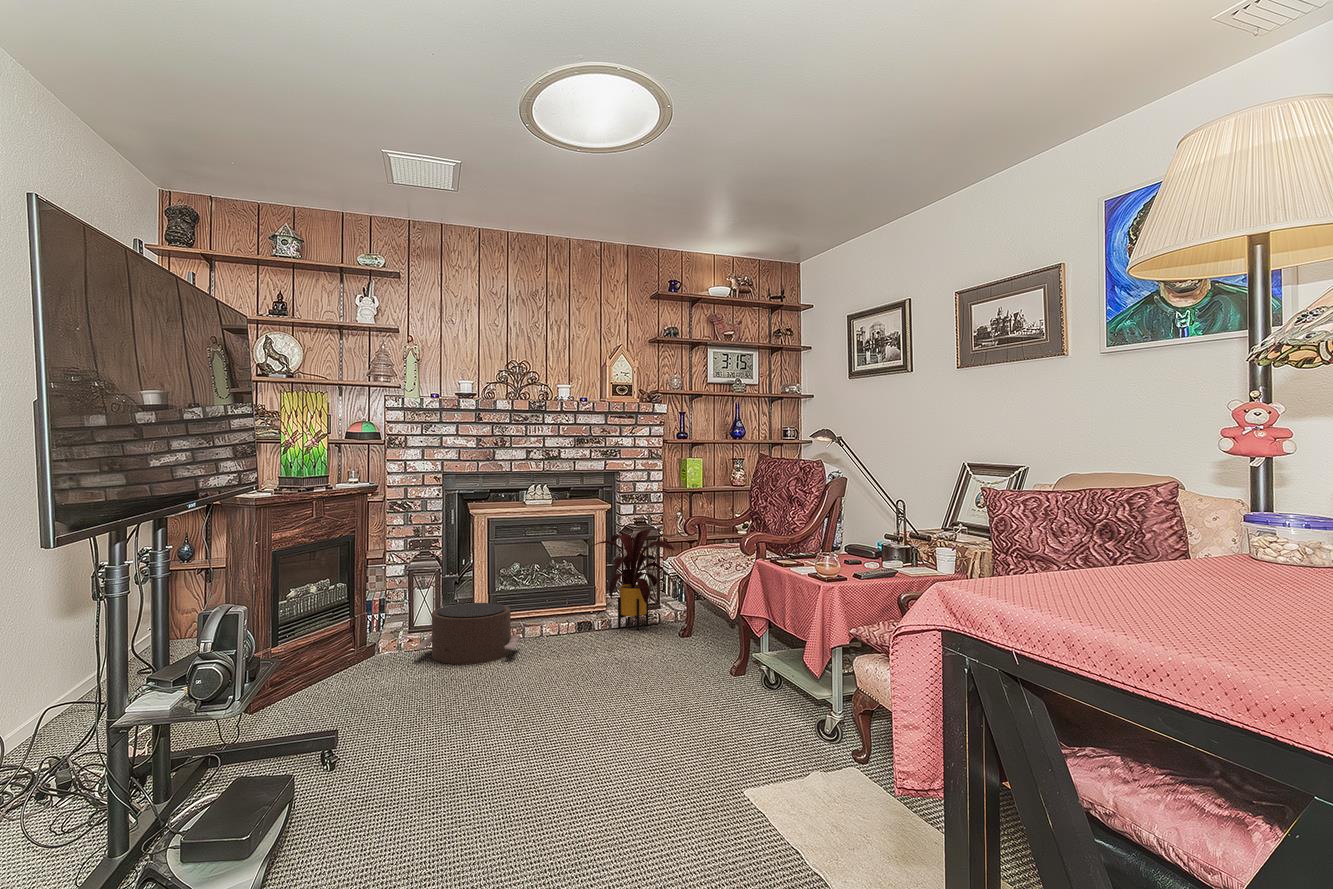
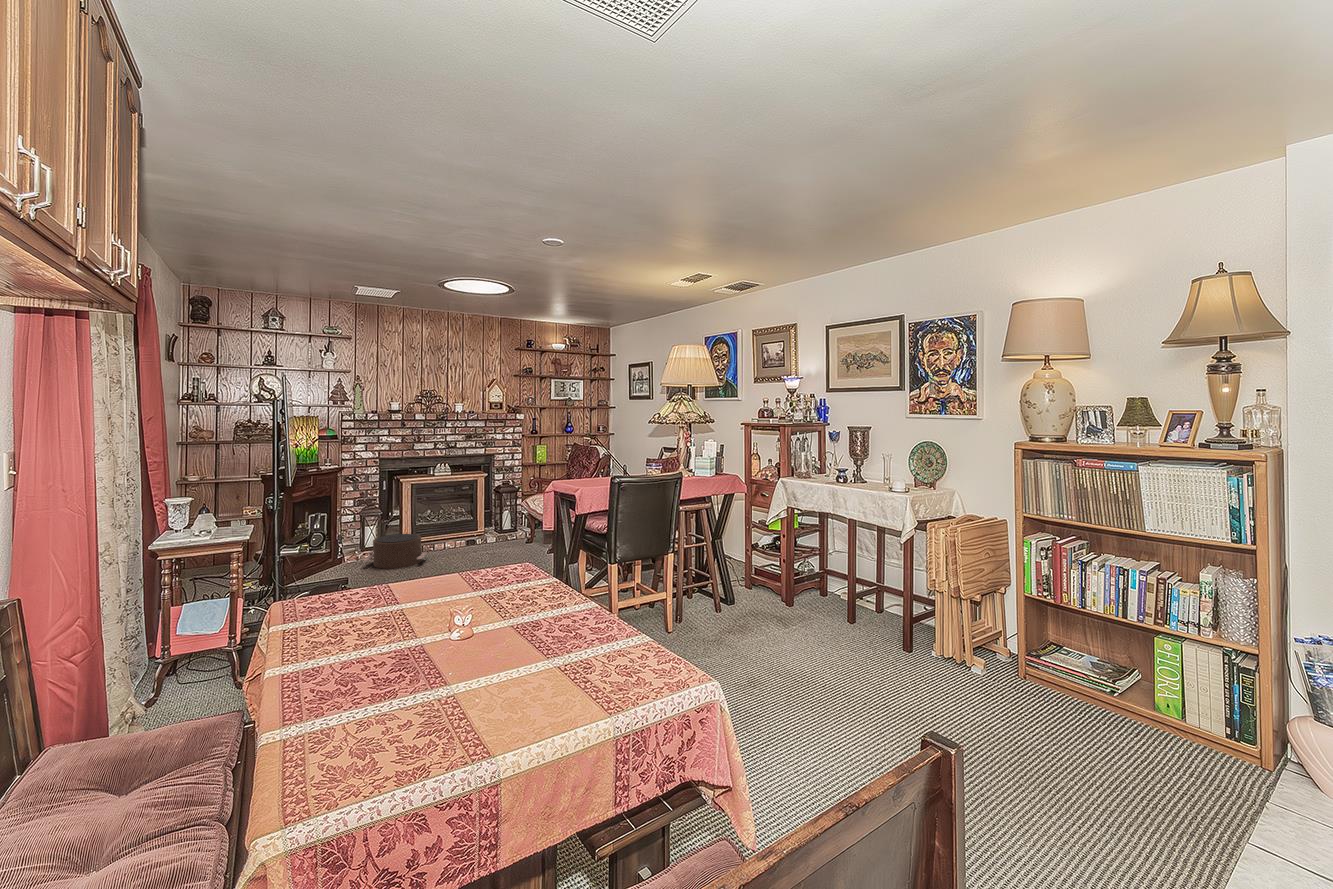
house plant: present [591,529,676,630] -> none [472,489,524,547]

